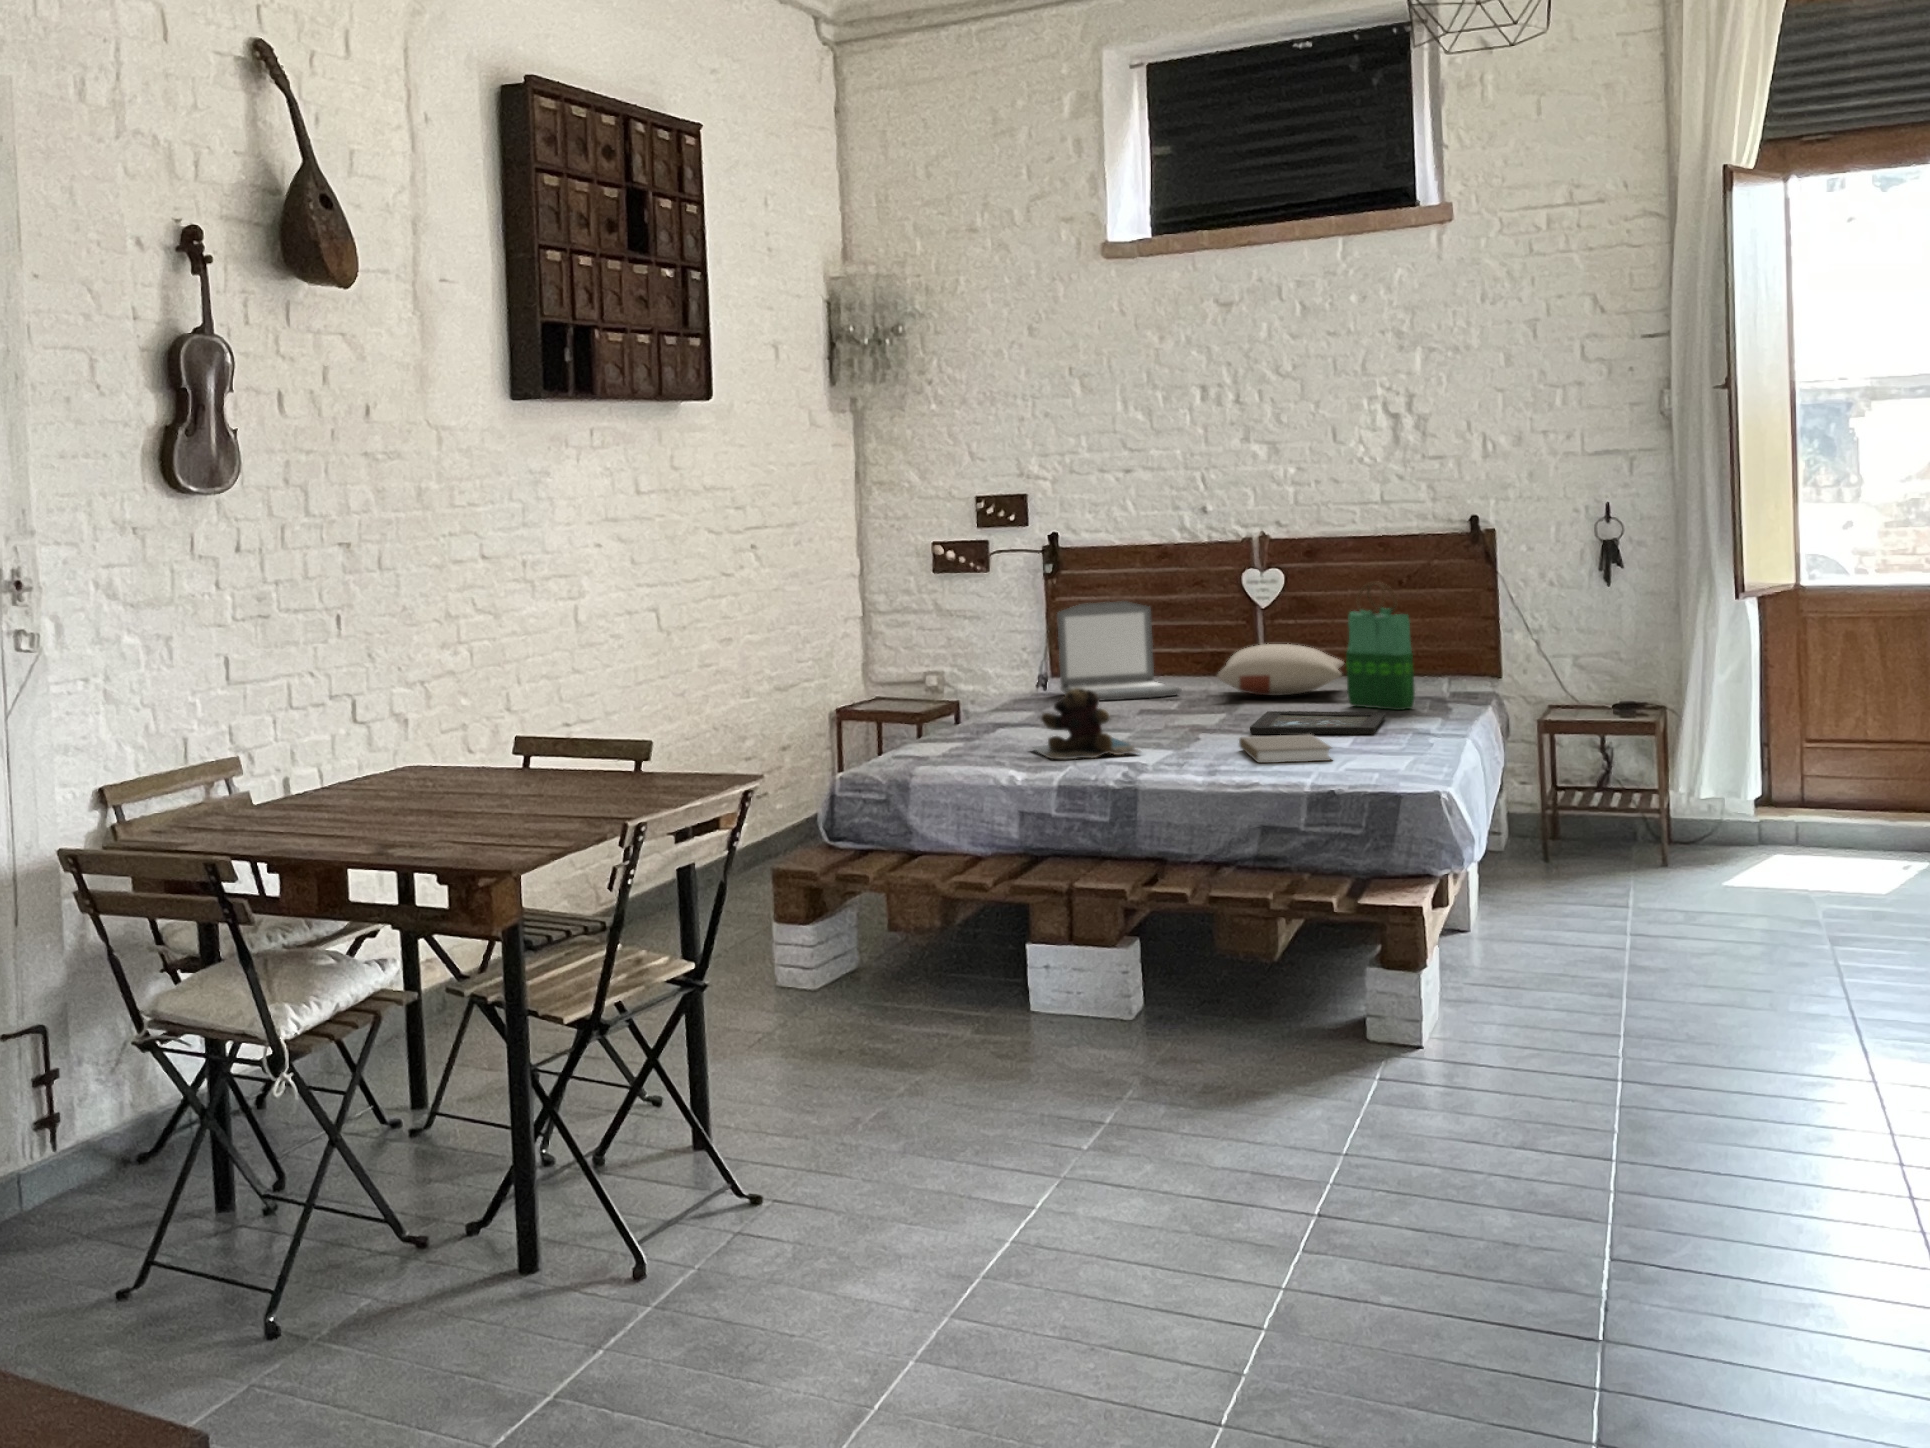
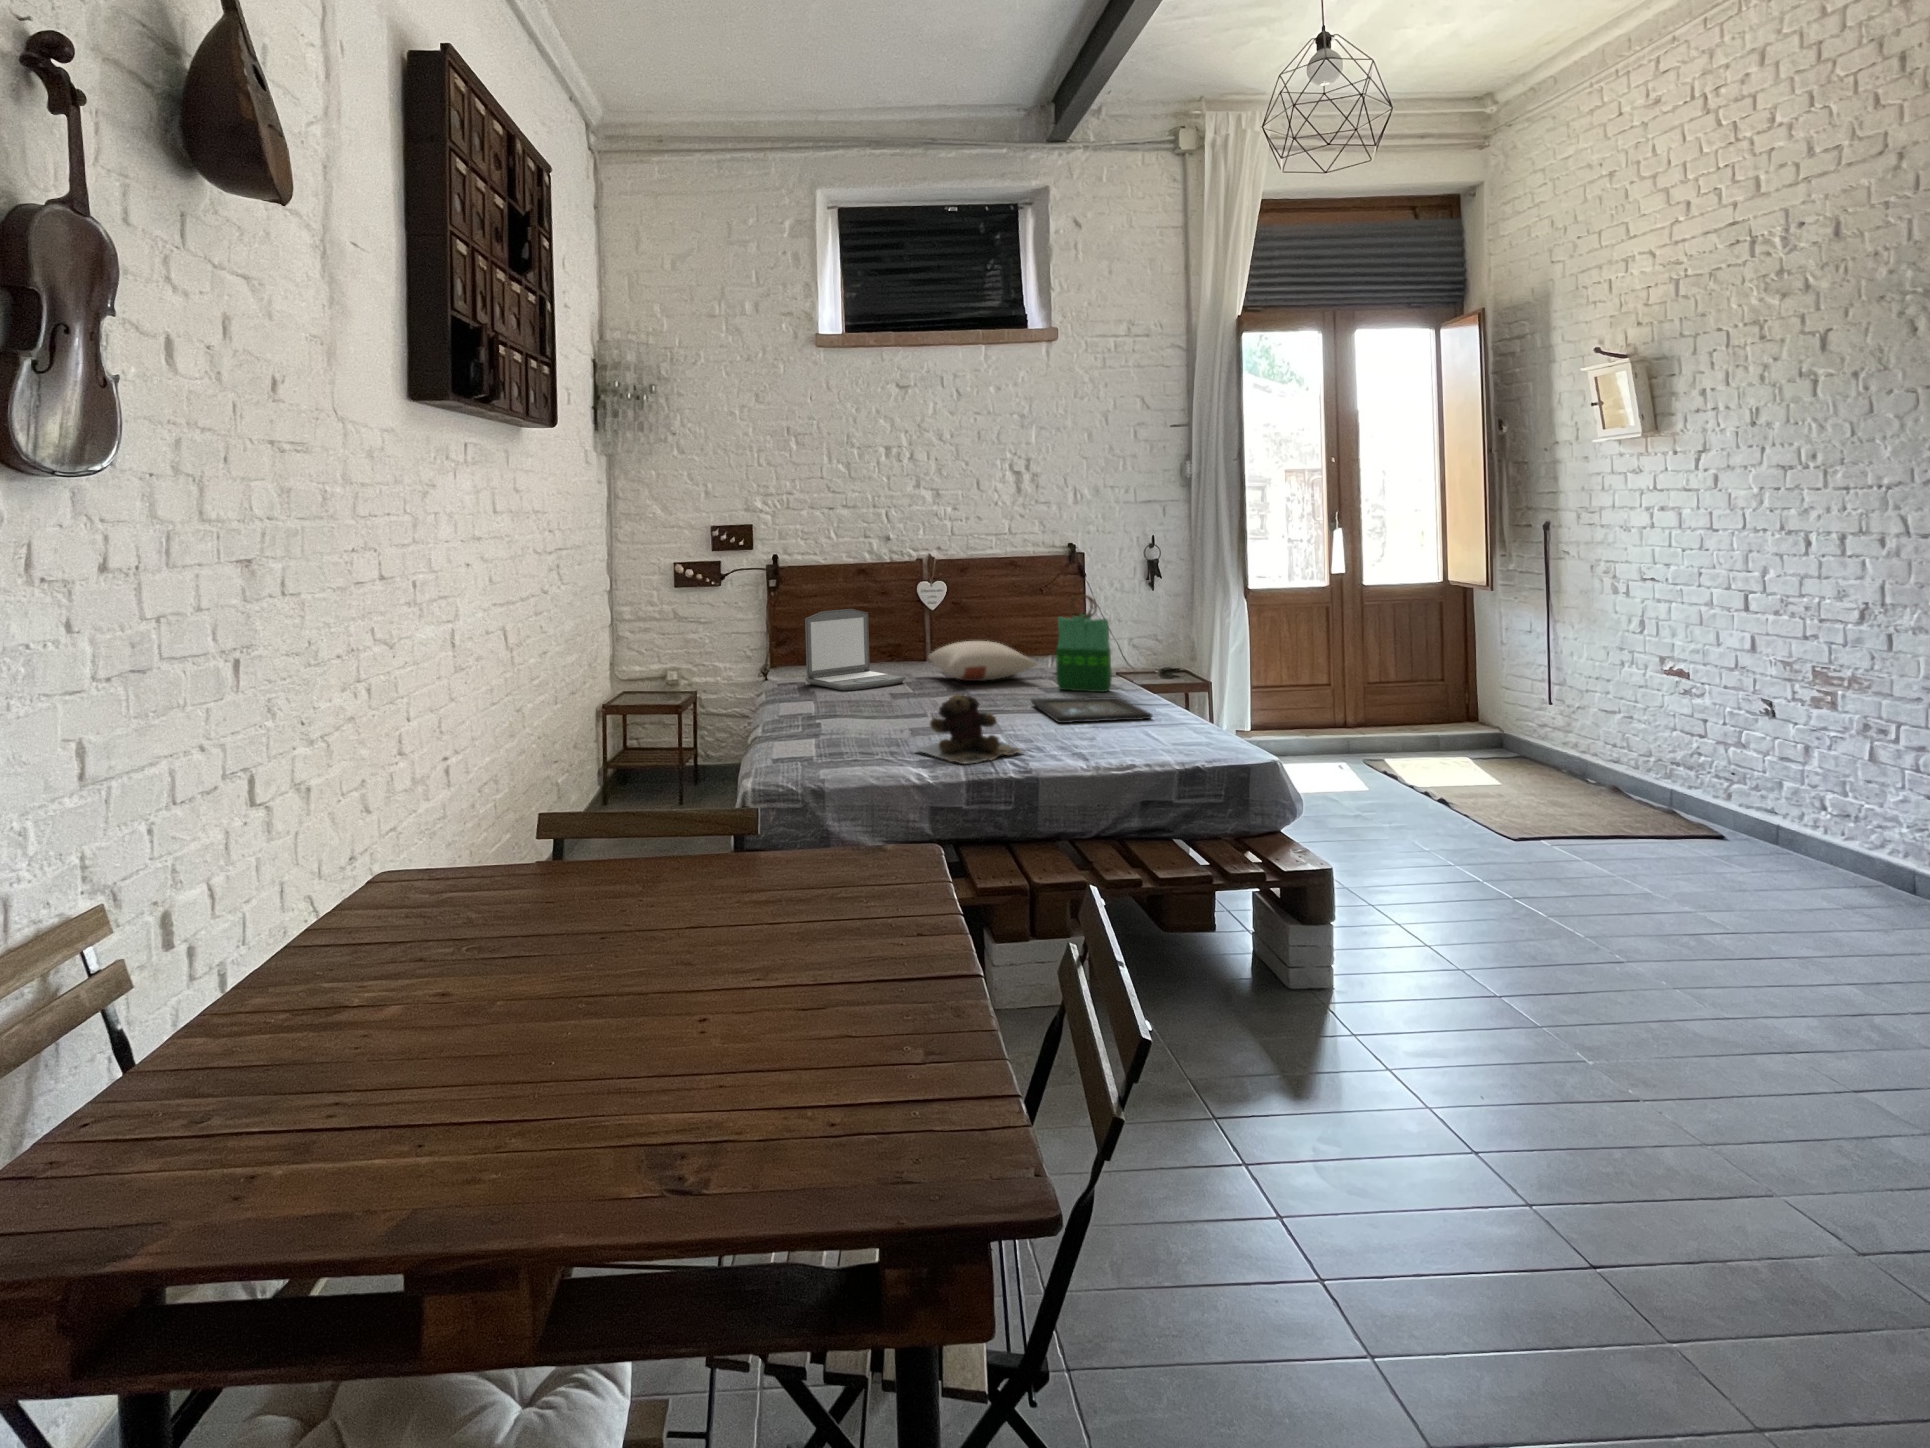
book: present [1239,734,1332,763] -> none [1092,726,1199,759]

